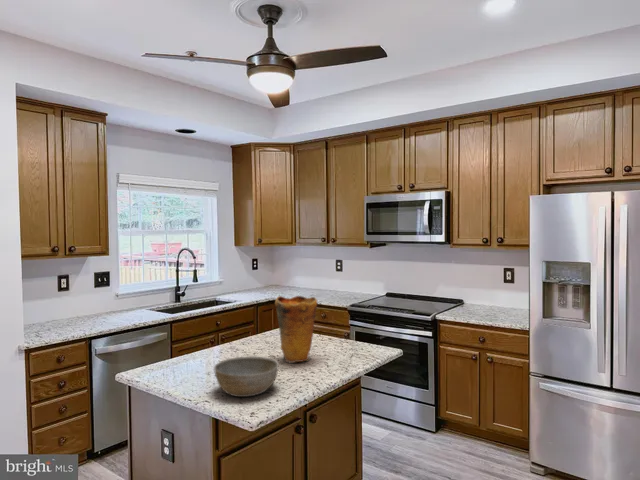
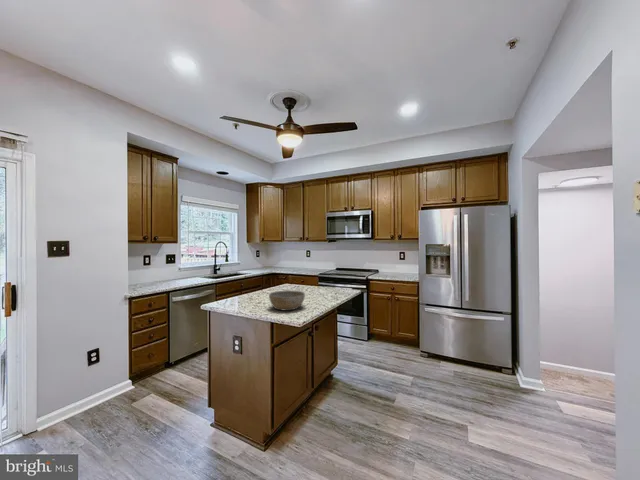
vase: present [275,296,317,363] -> none [294,260,318,297]

